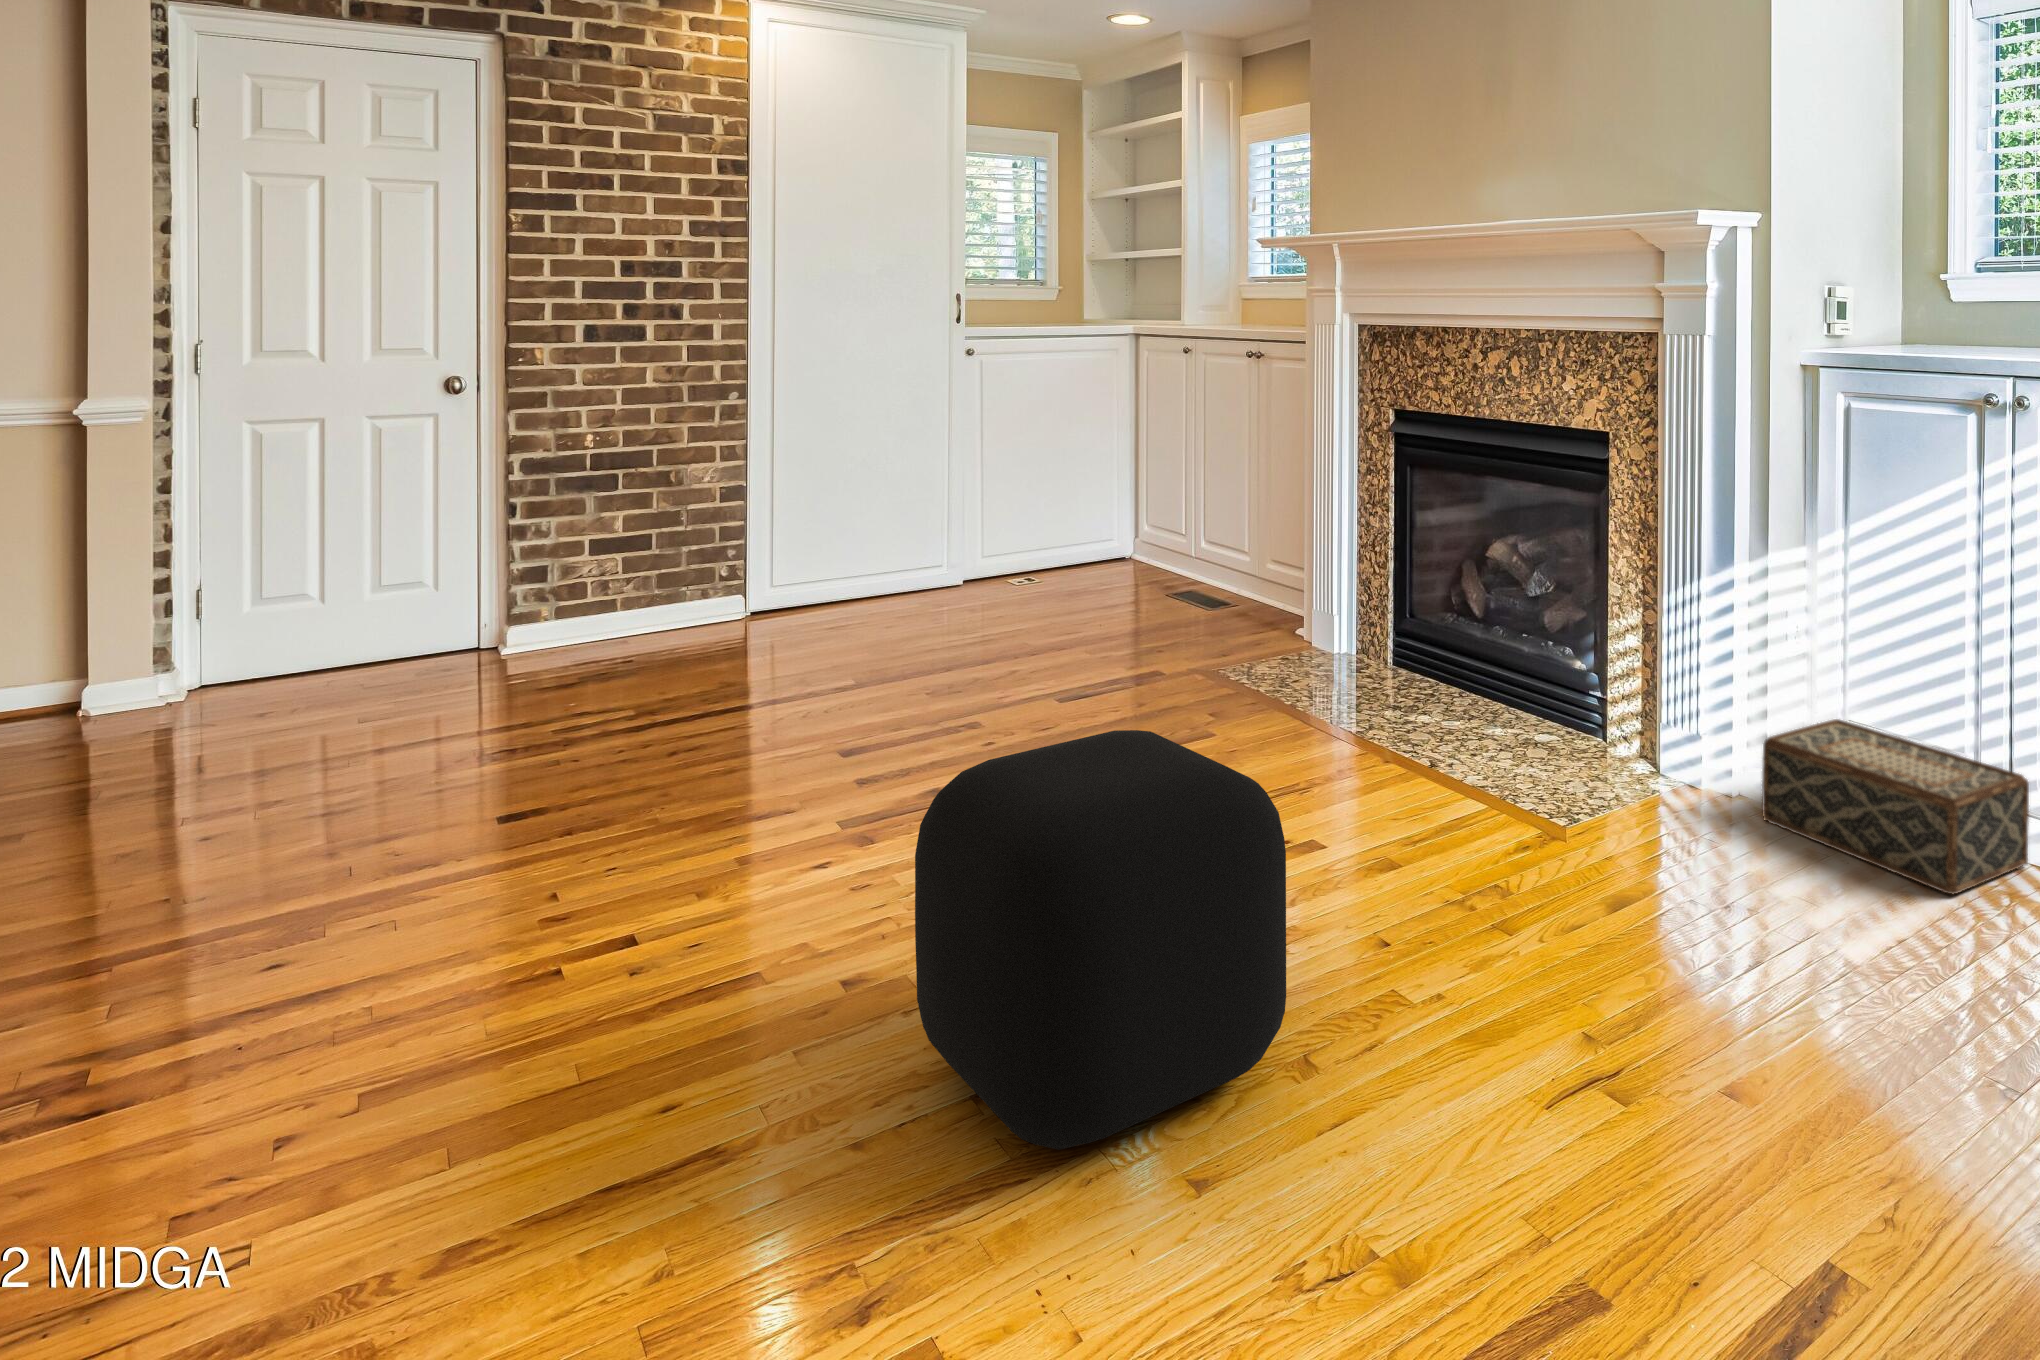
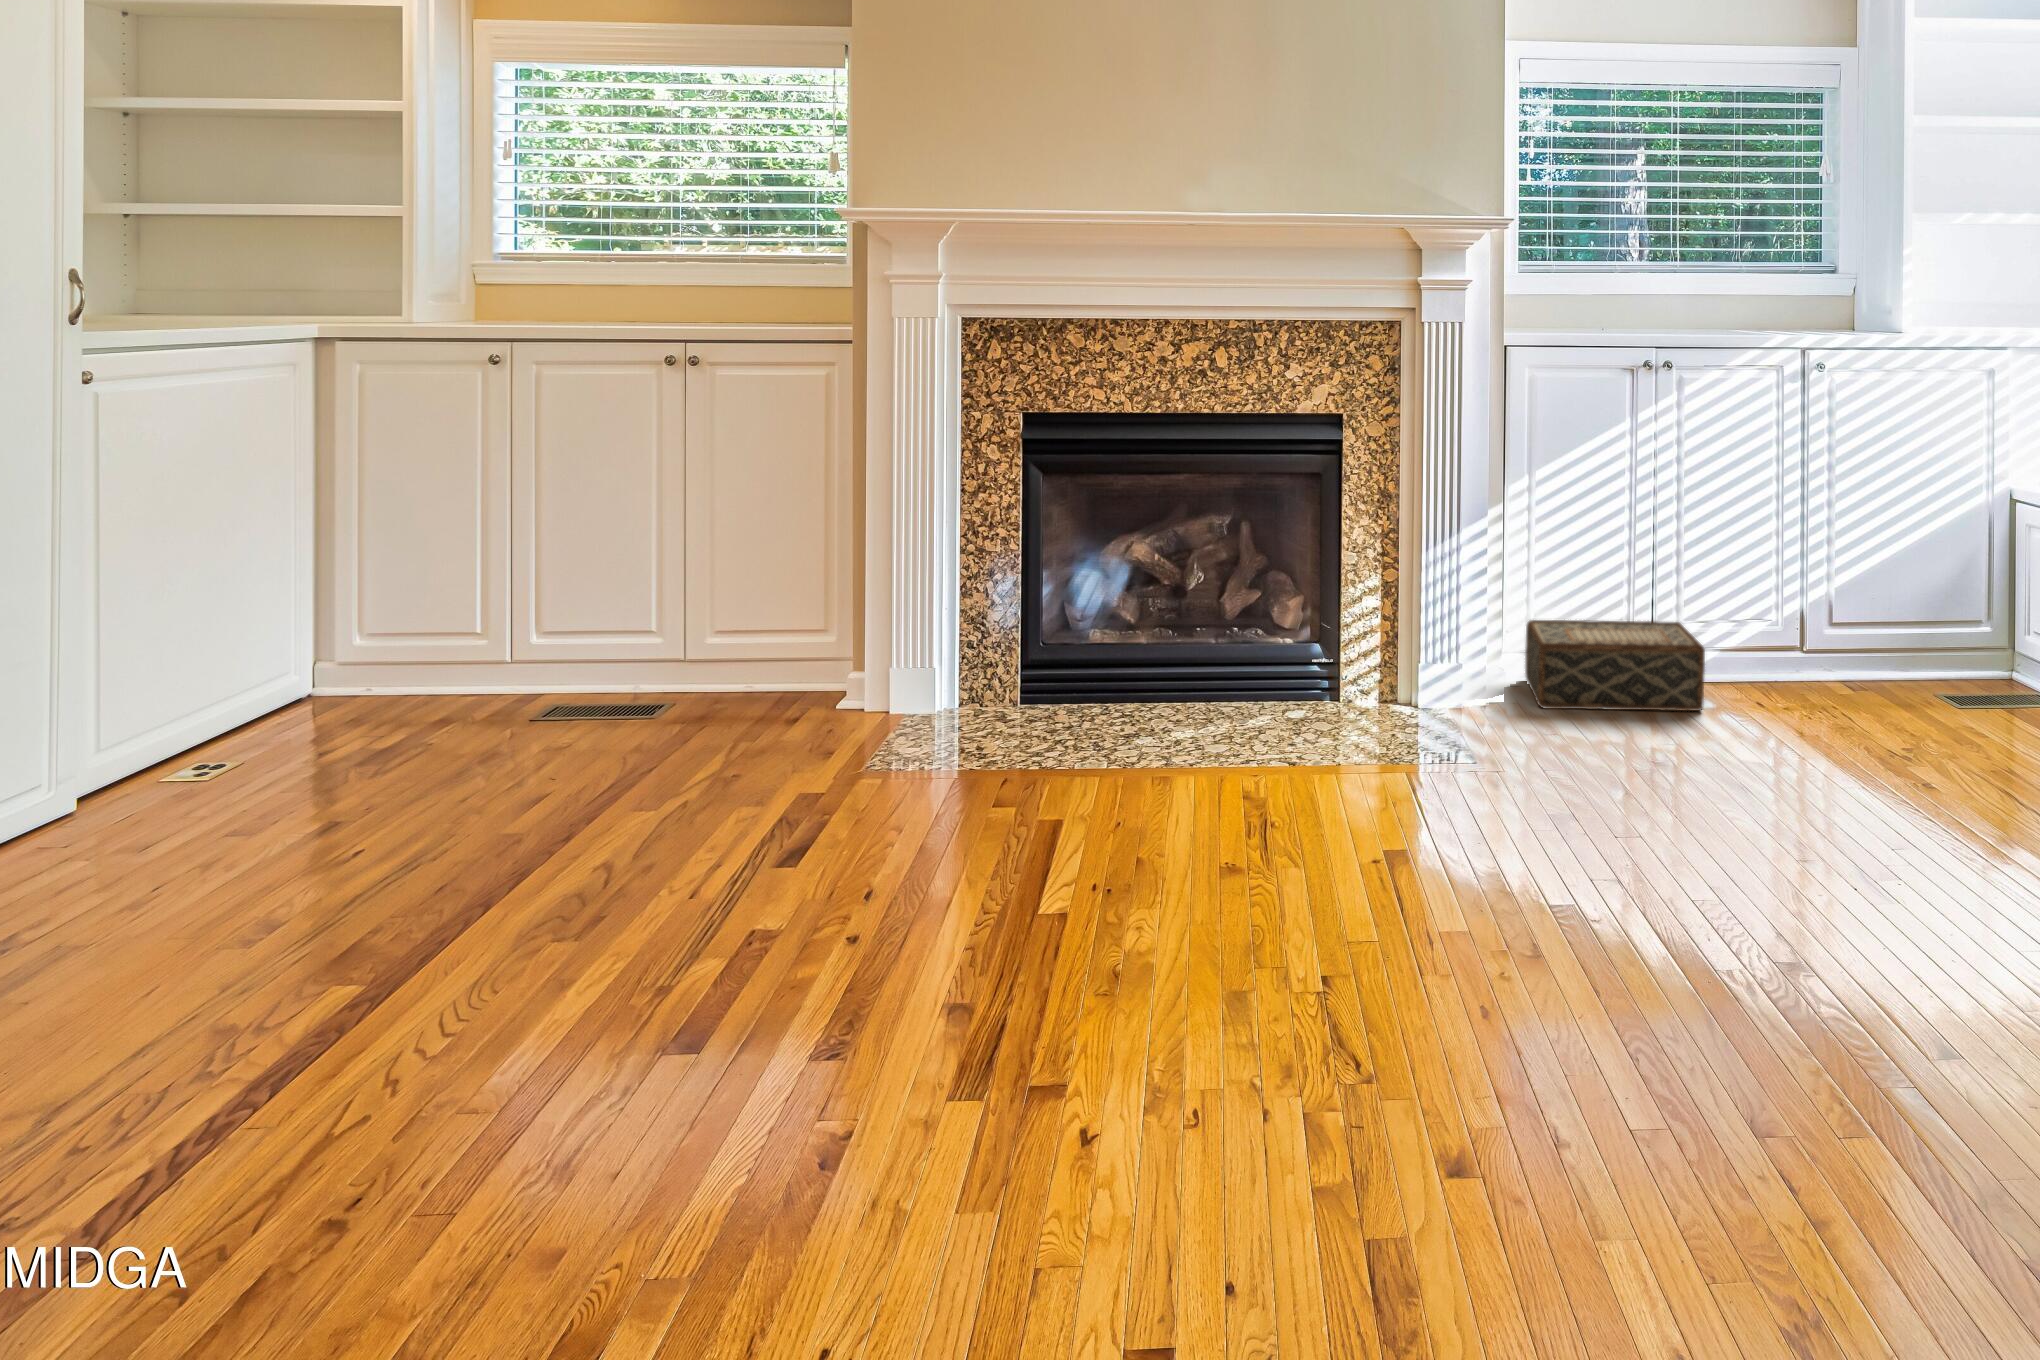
ottoman: present [915,730,1286,1150] -> none [1582,737,1949,1119]

